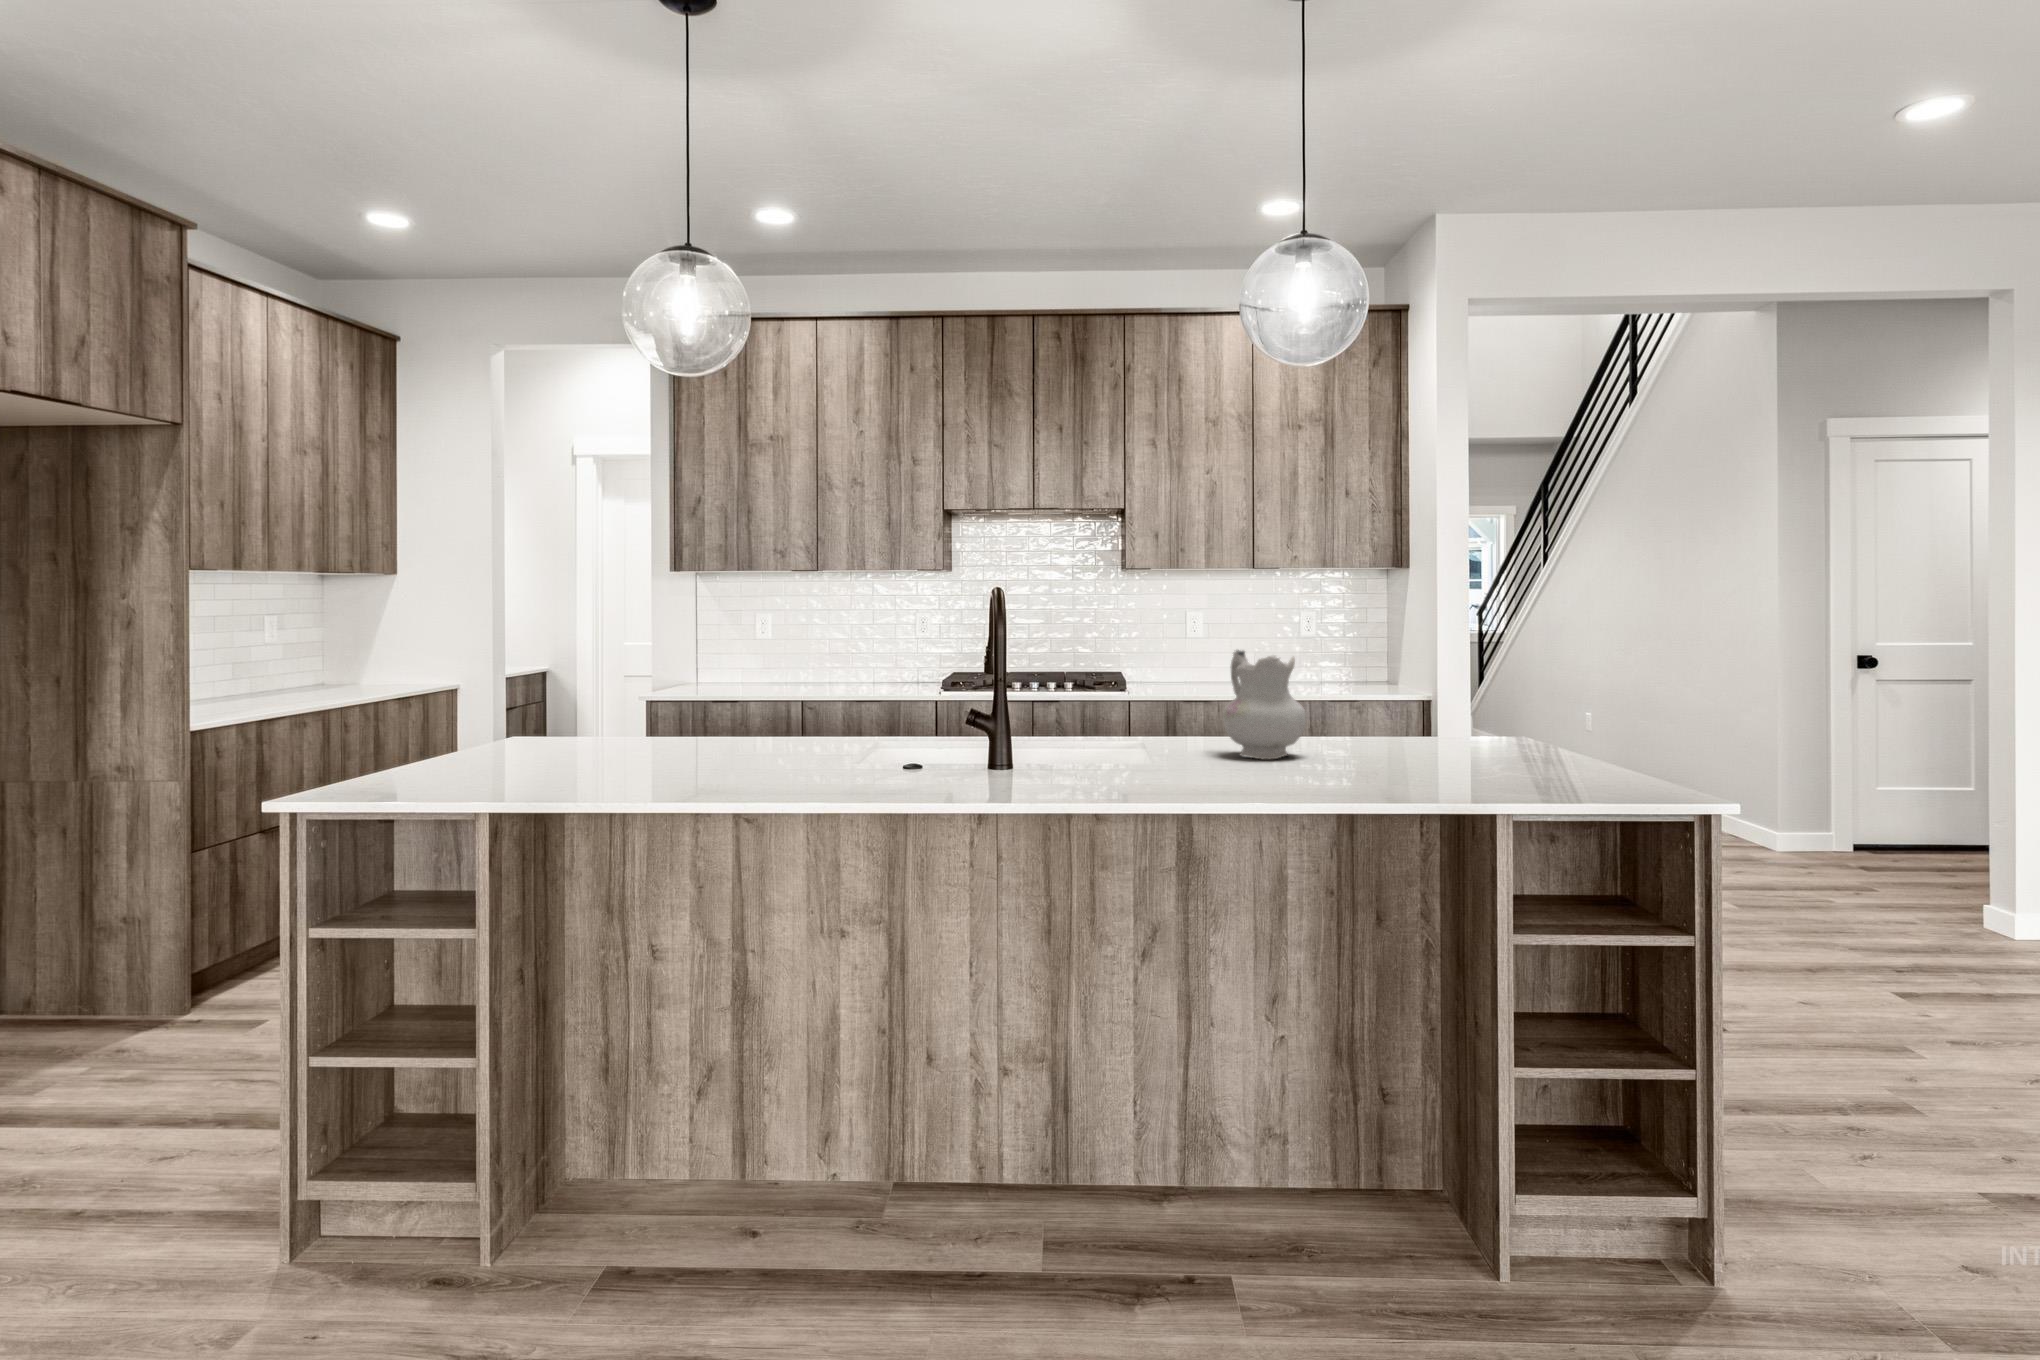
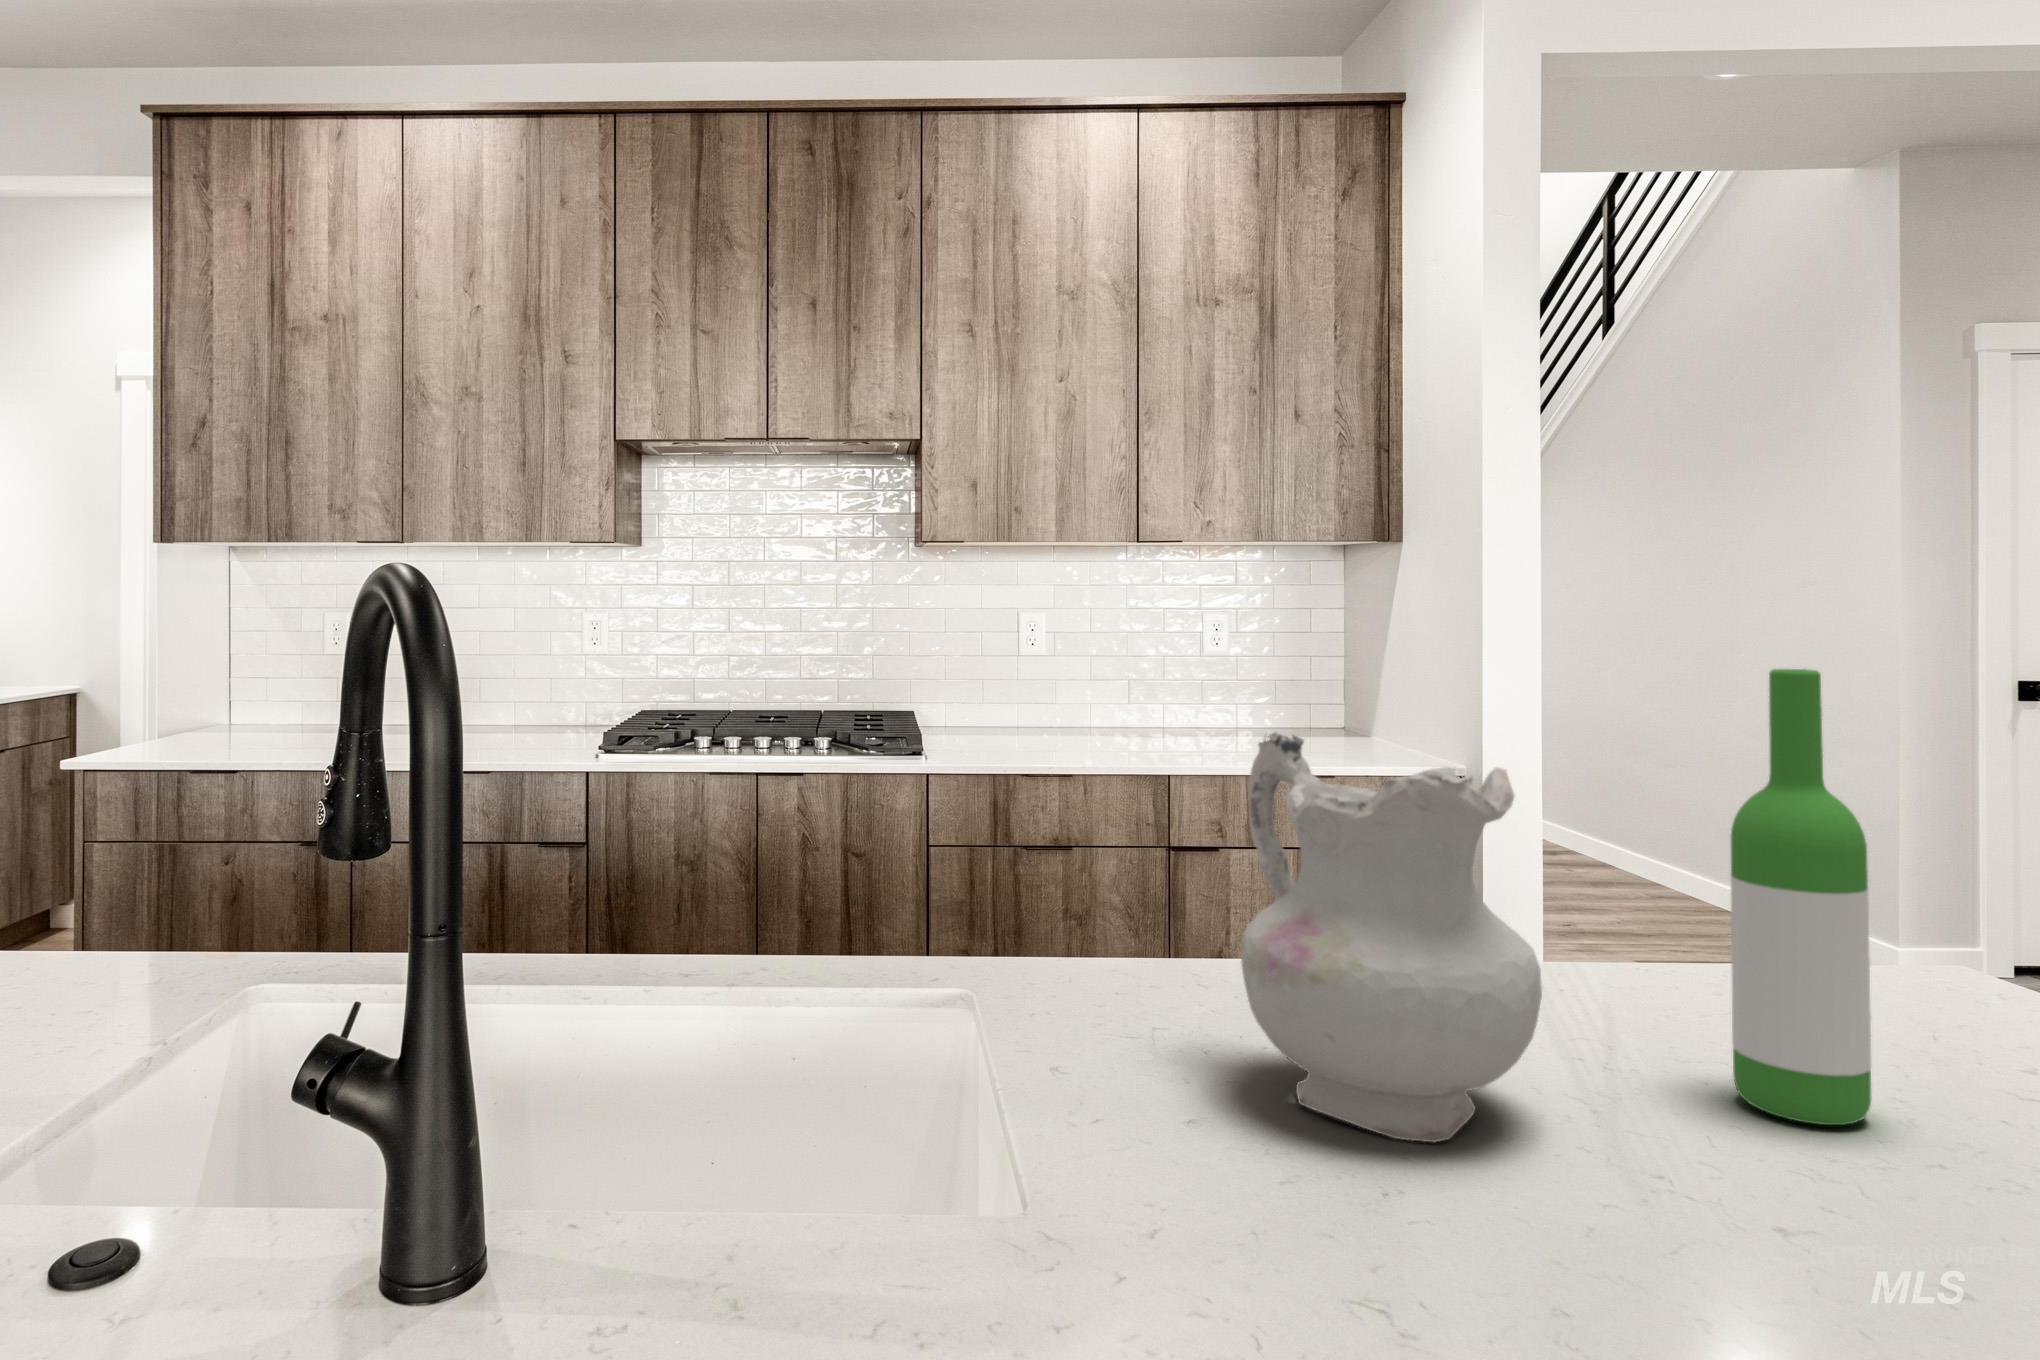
wine bottle: none [1367,628,1402,758] -> present [1731,669,1871,1125]

